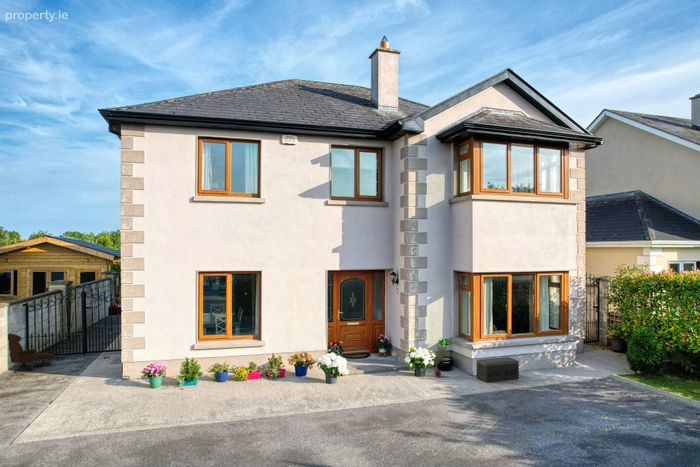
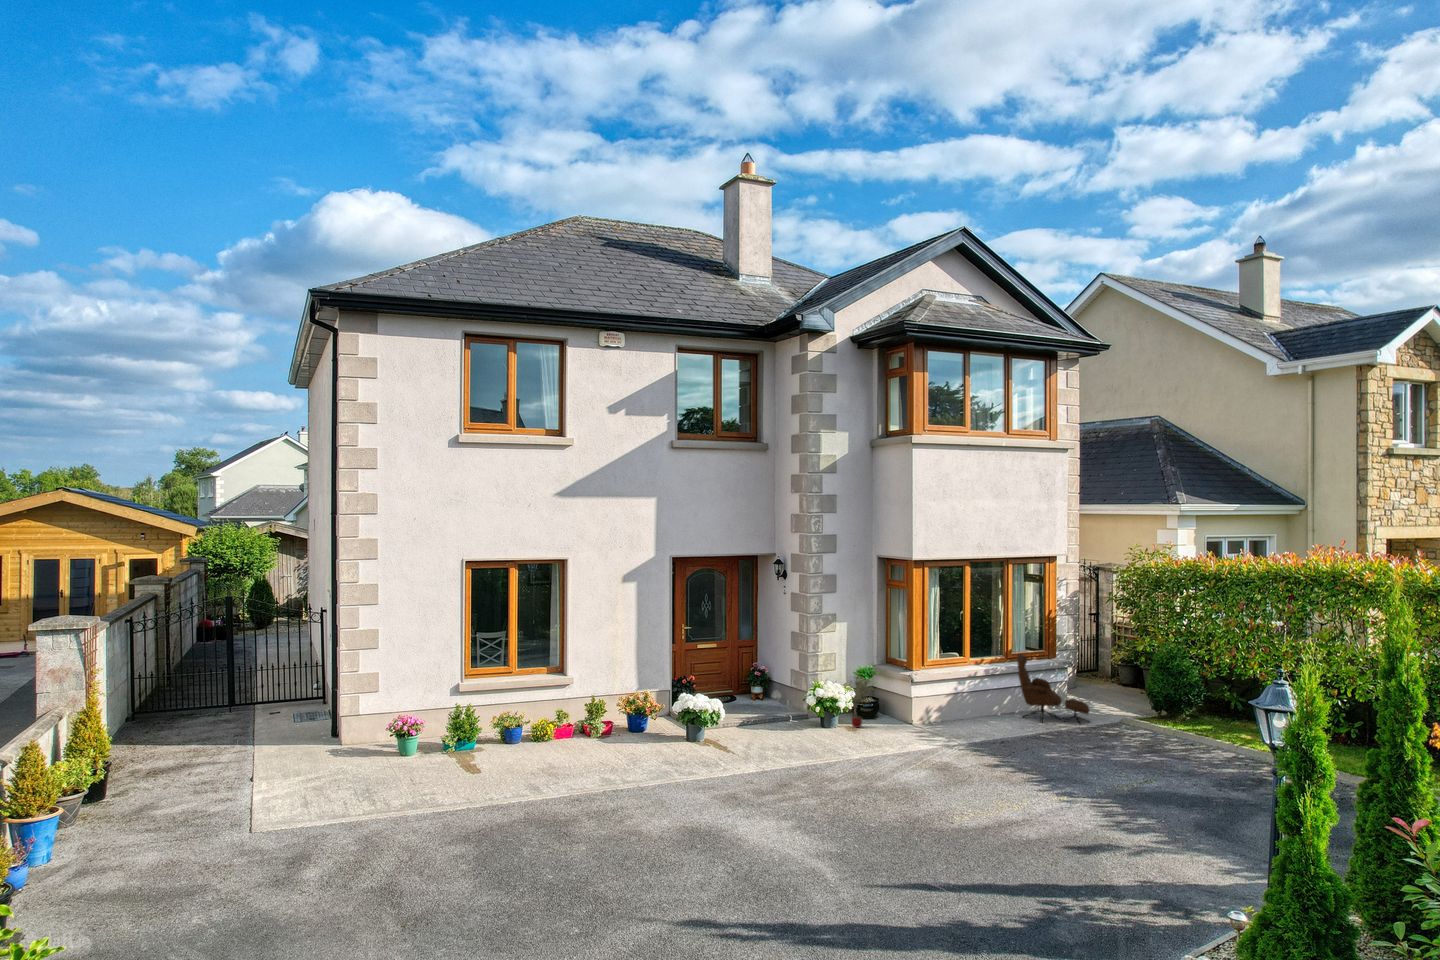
lounge chair: present [8,333,55,373] -> present [1017,654,1089,723]
storage bench: present [476,357,519,382] -> none [918,693,983,733]

